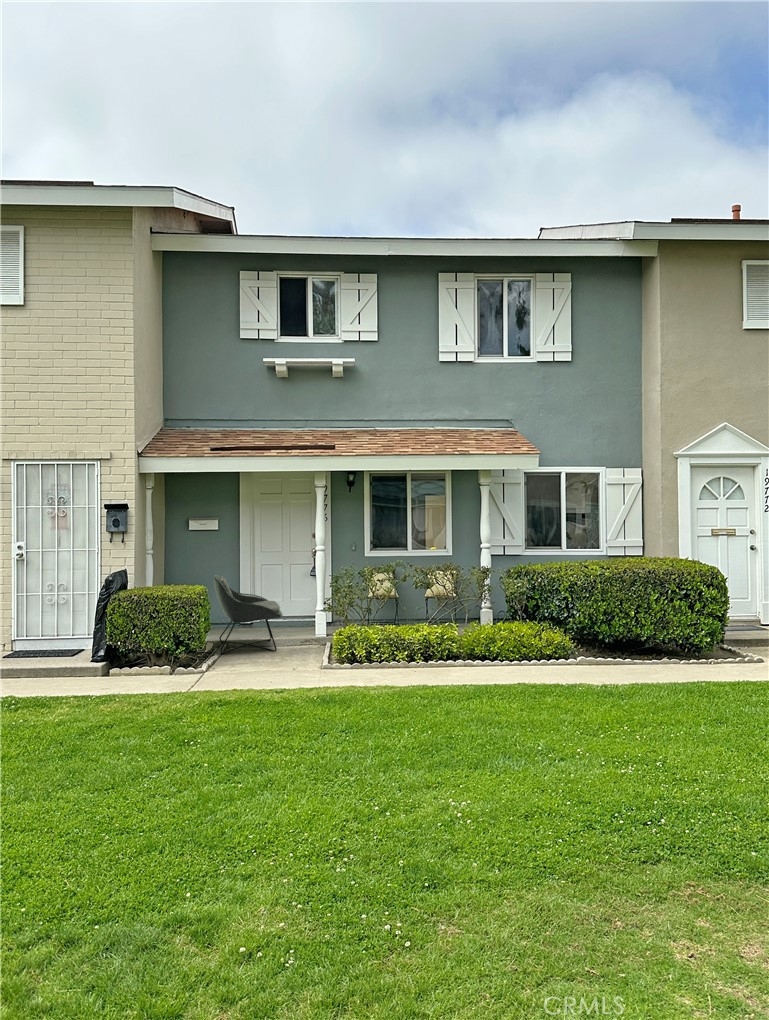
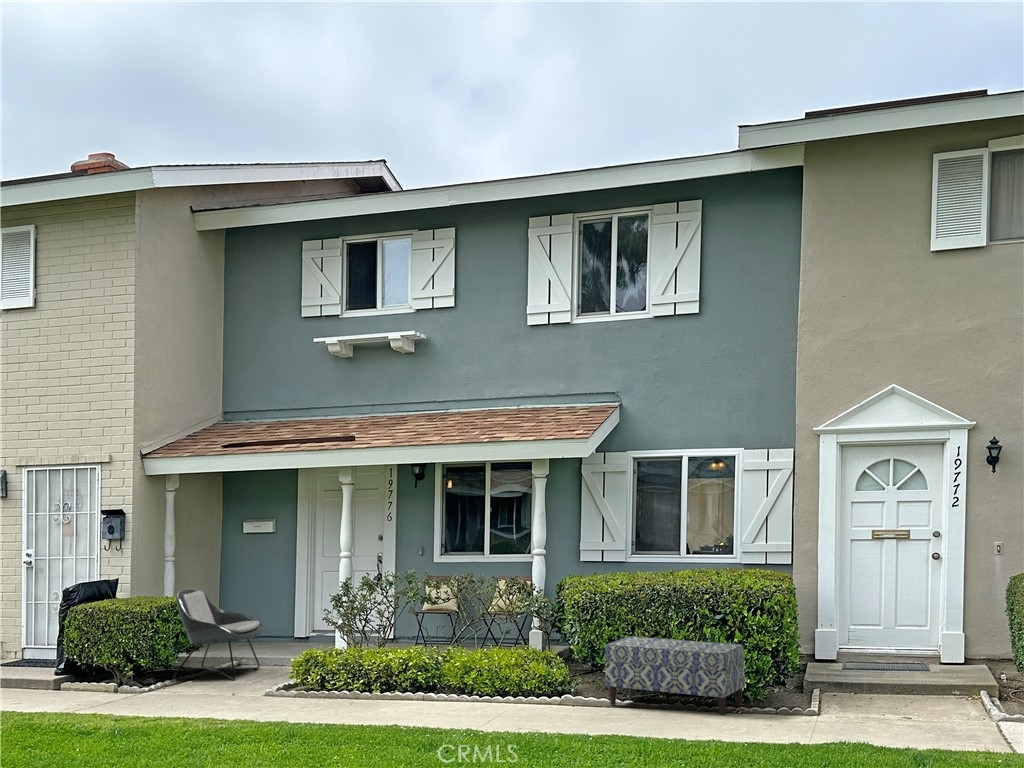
bench: none [619,606,725,661] -> present [605,636,745,715]

